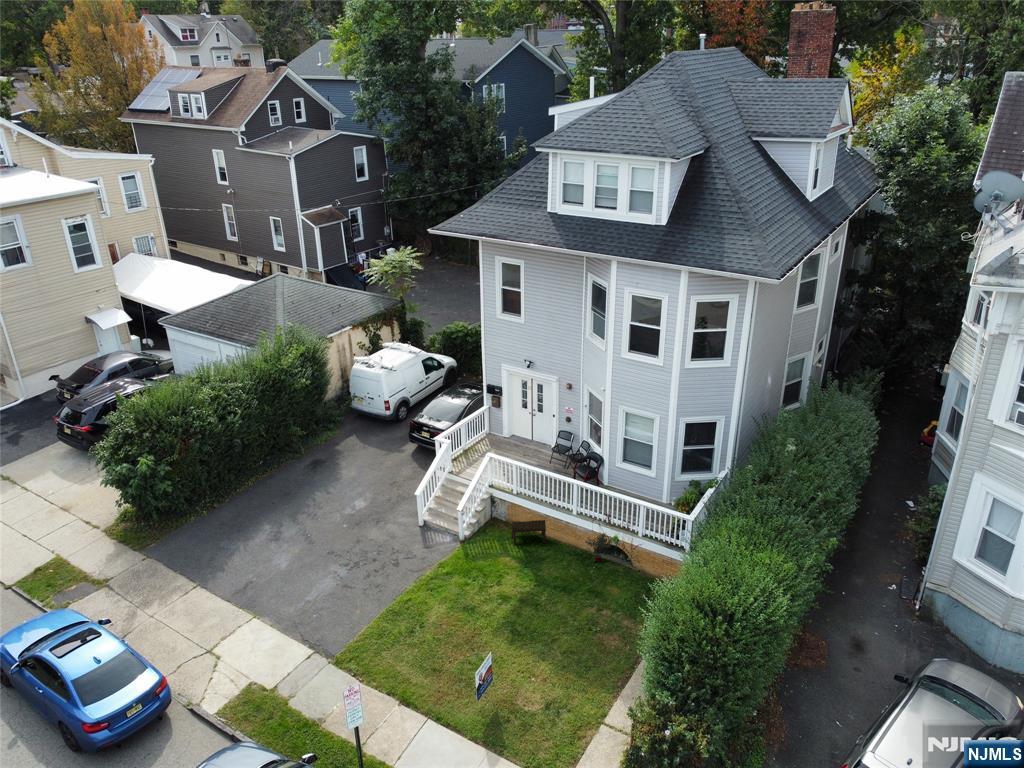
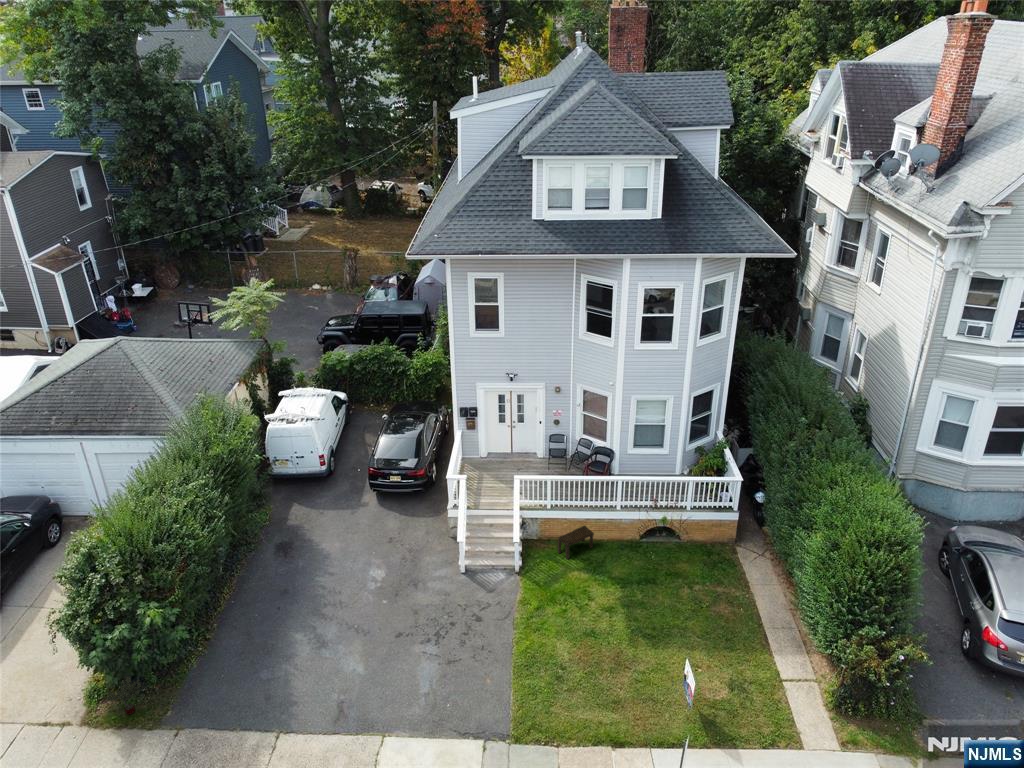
potted tree: present [586,533,611,562] -> present [107,677,142,714]

